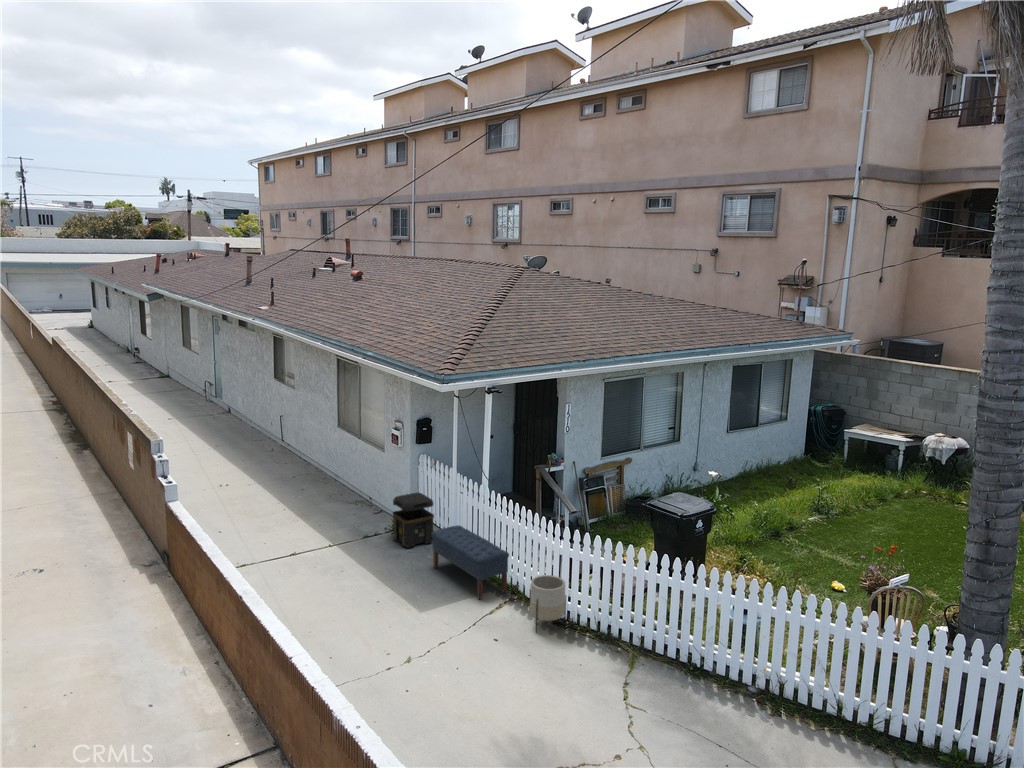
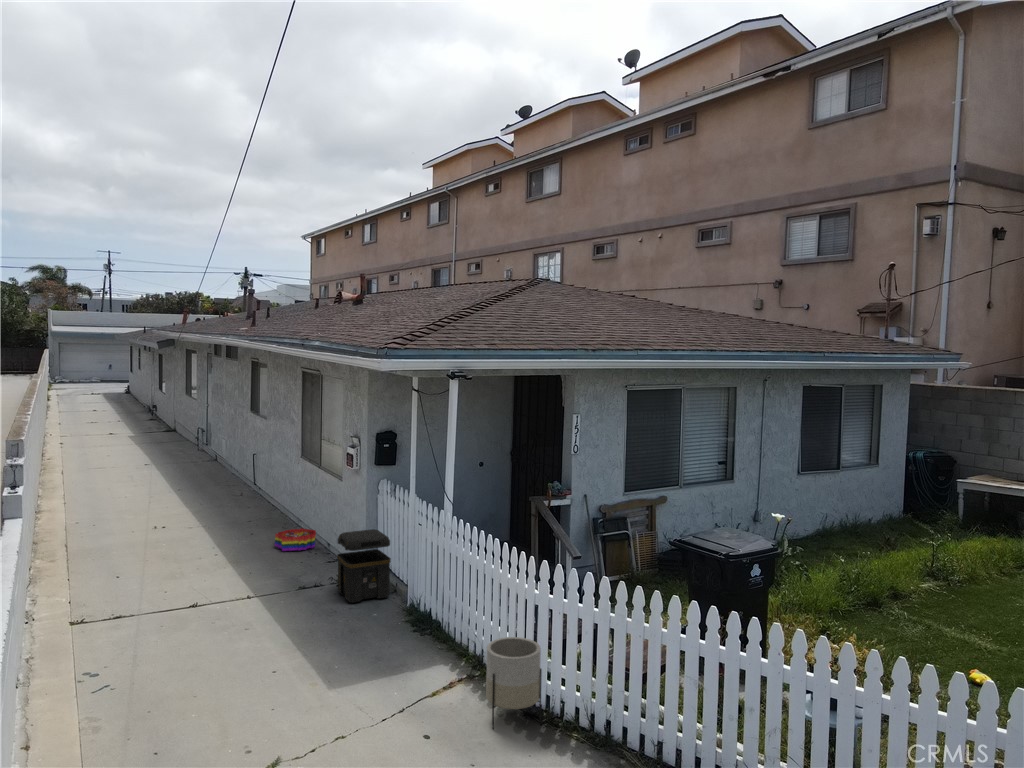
storage bin: none [326,485,357,505] -> present [275,528,316,551]
bench: present [432,526,509,599] -> none [374,570,471,675]

